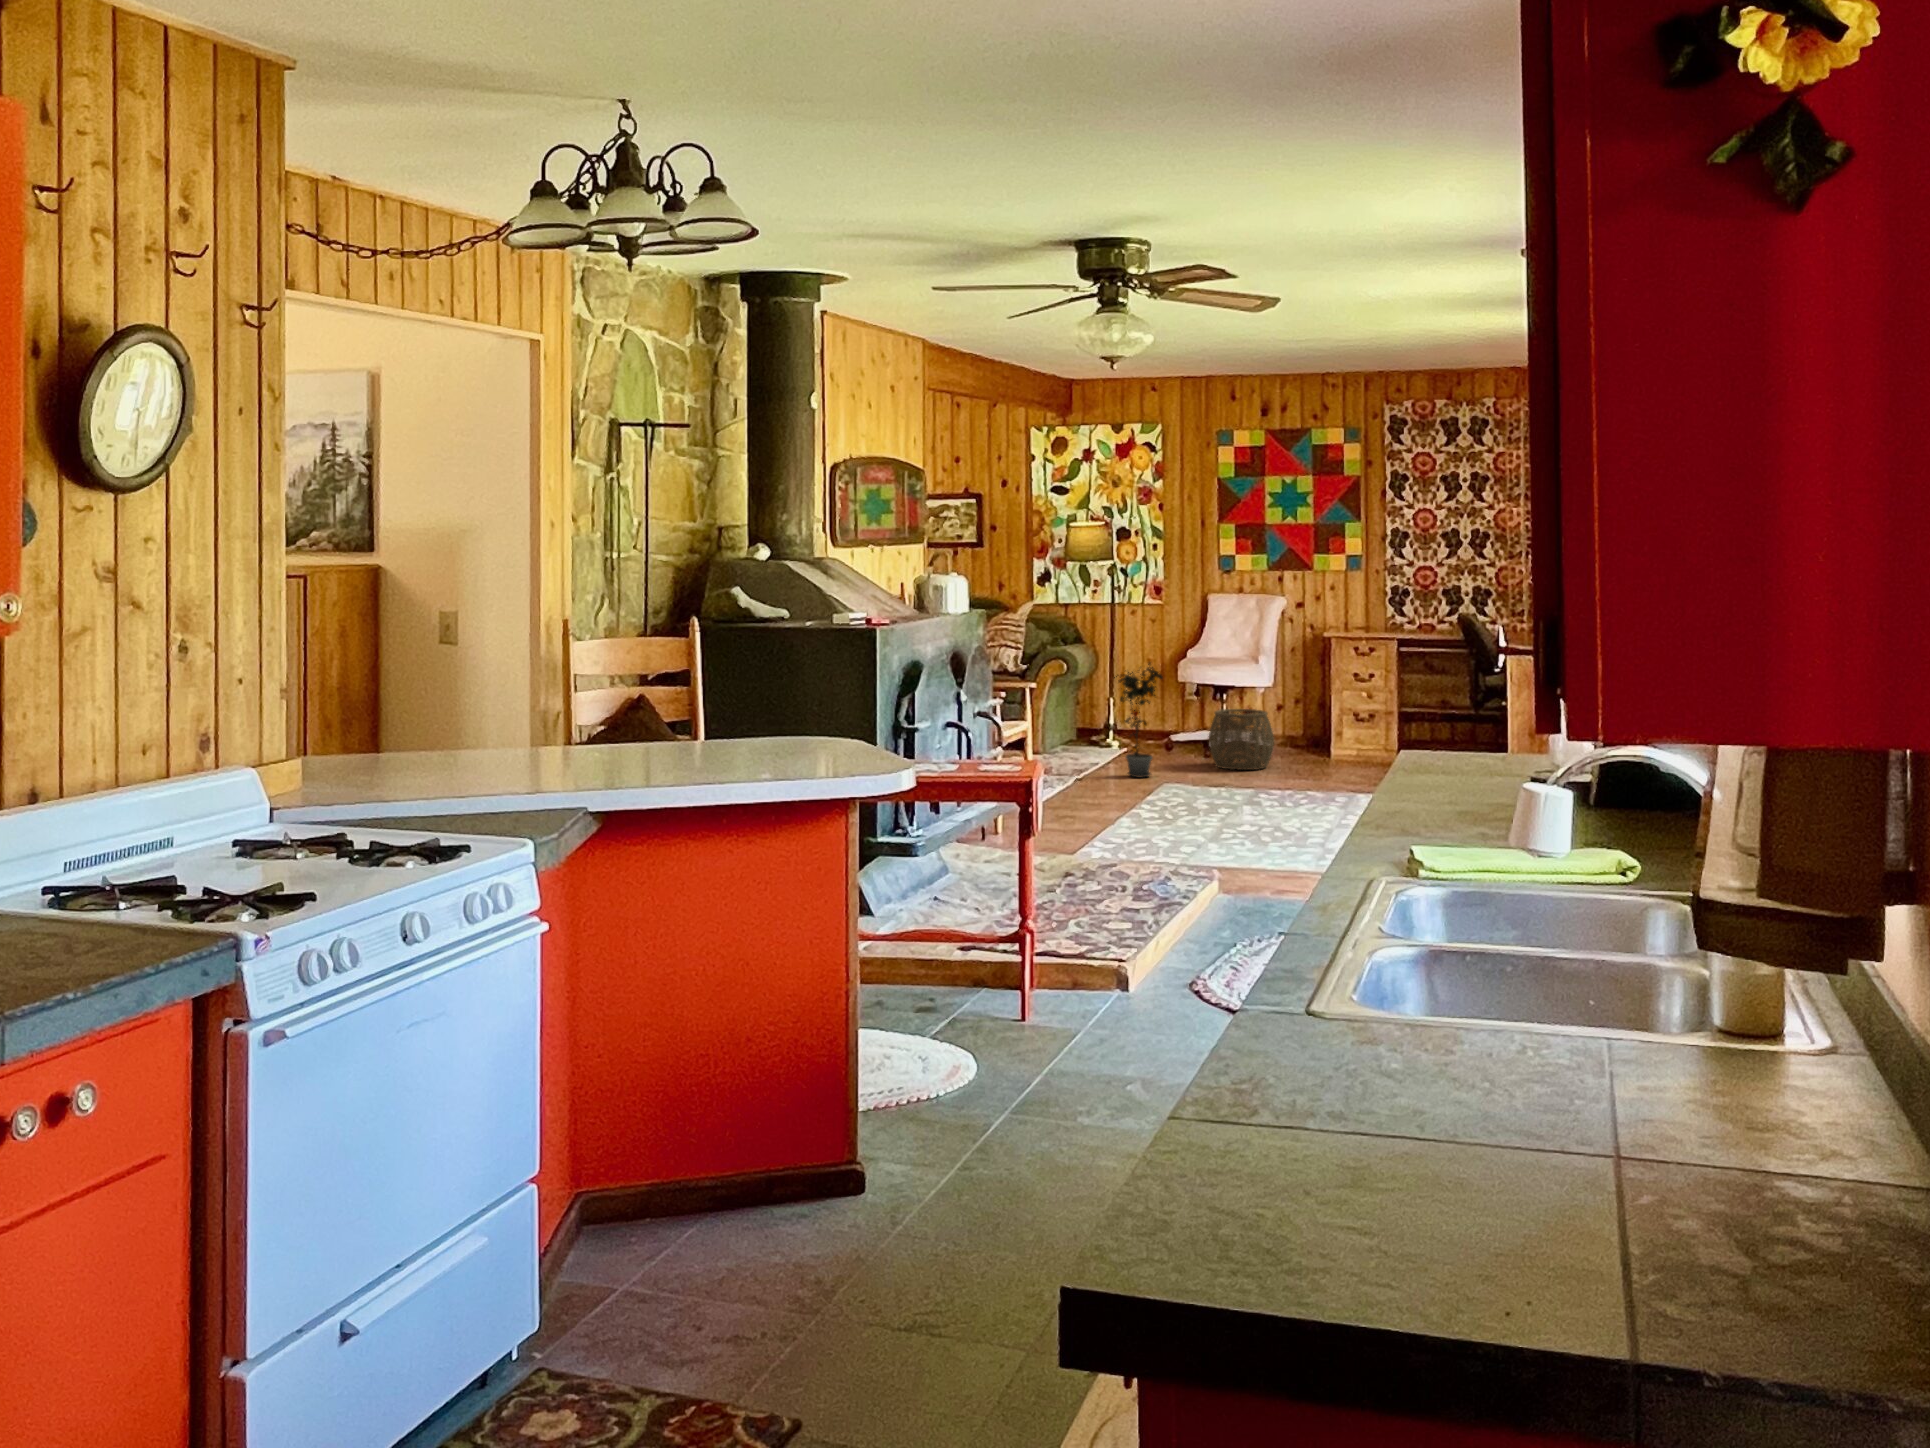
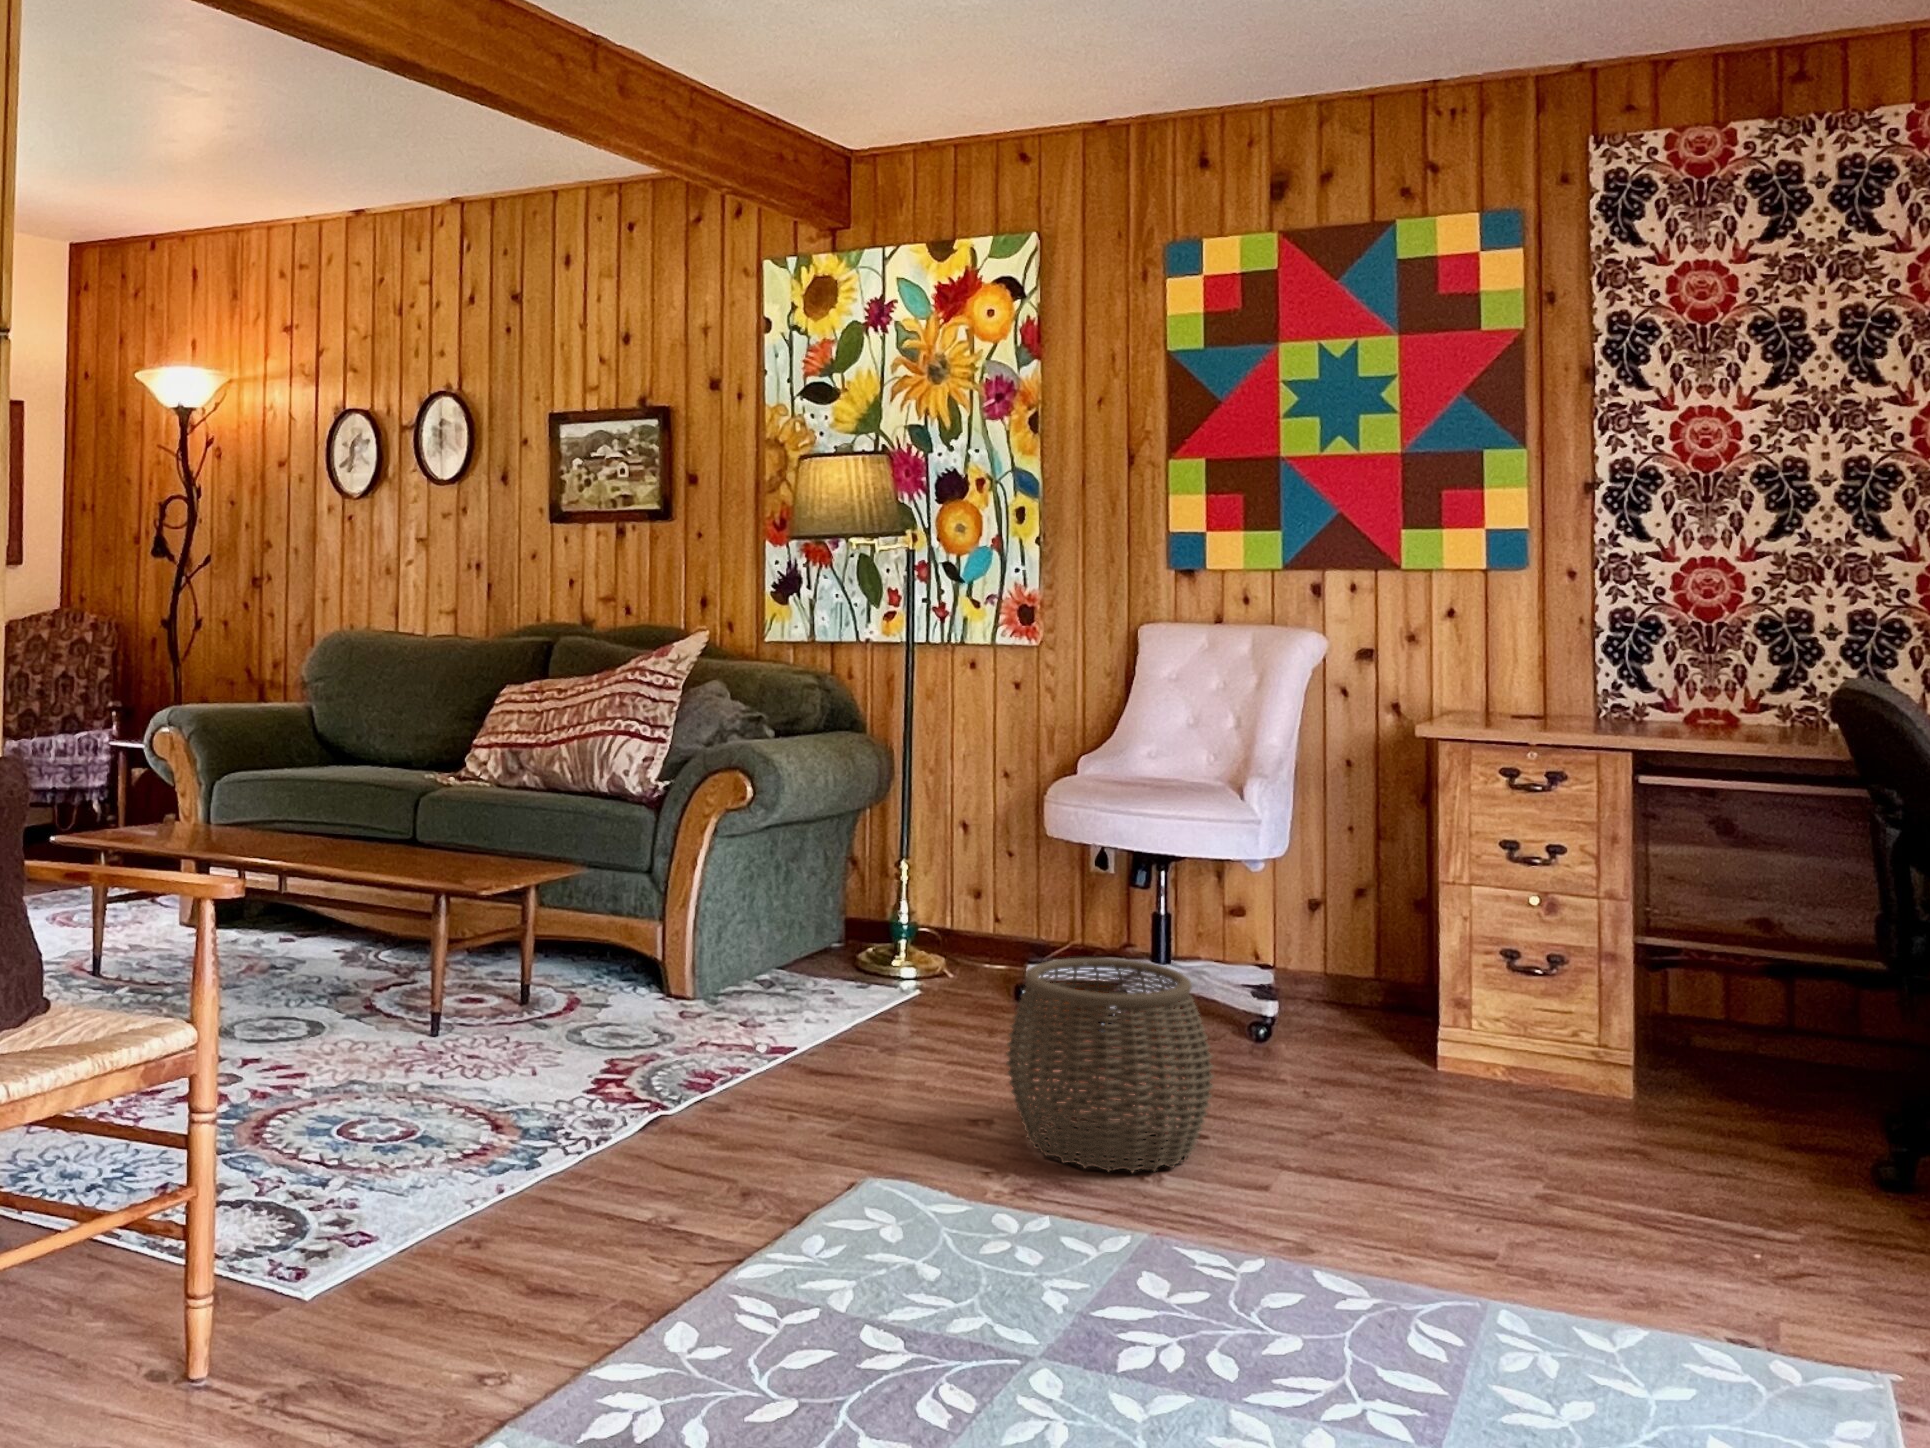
potted plant: present [1114,662,1163,778] -> none [662,822,839,1188]

